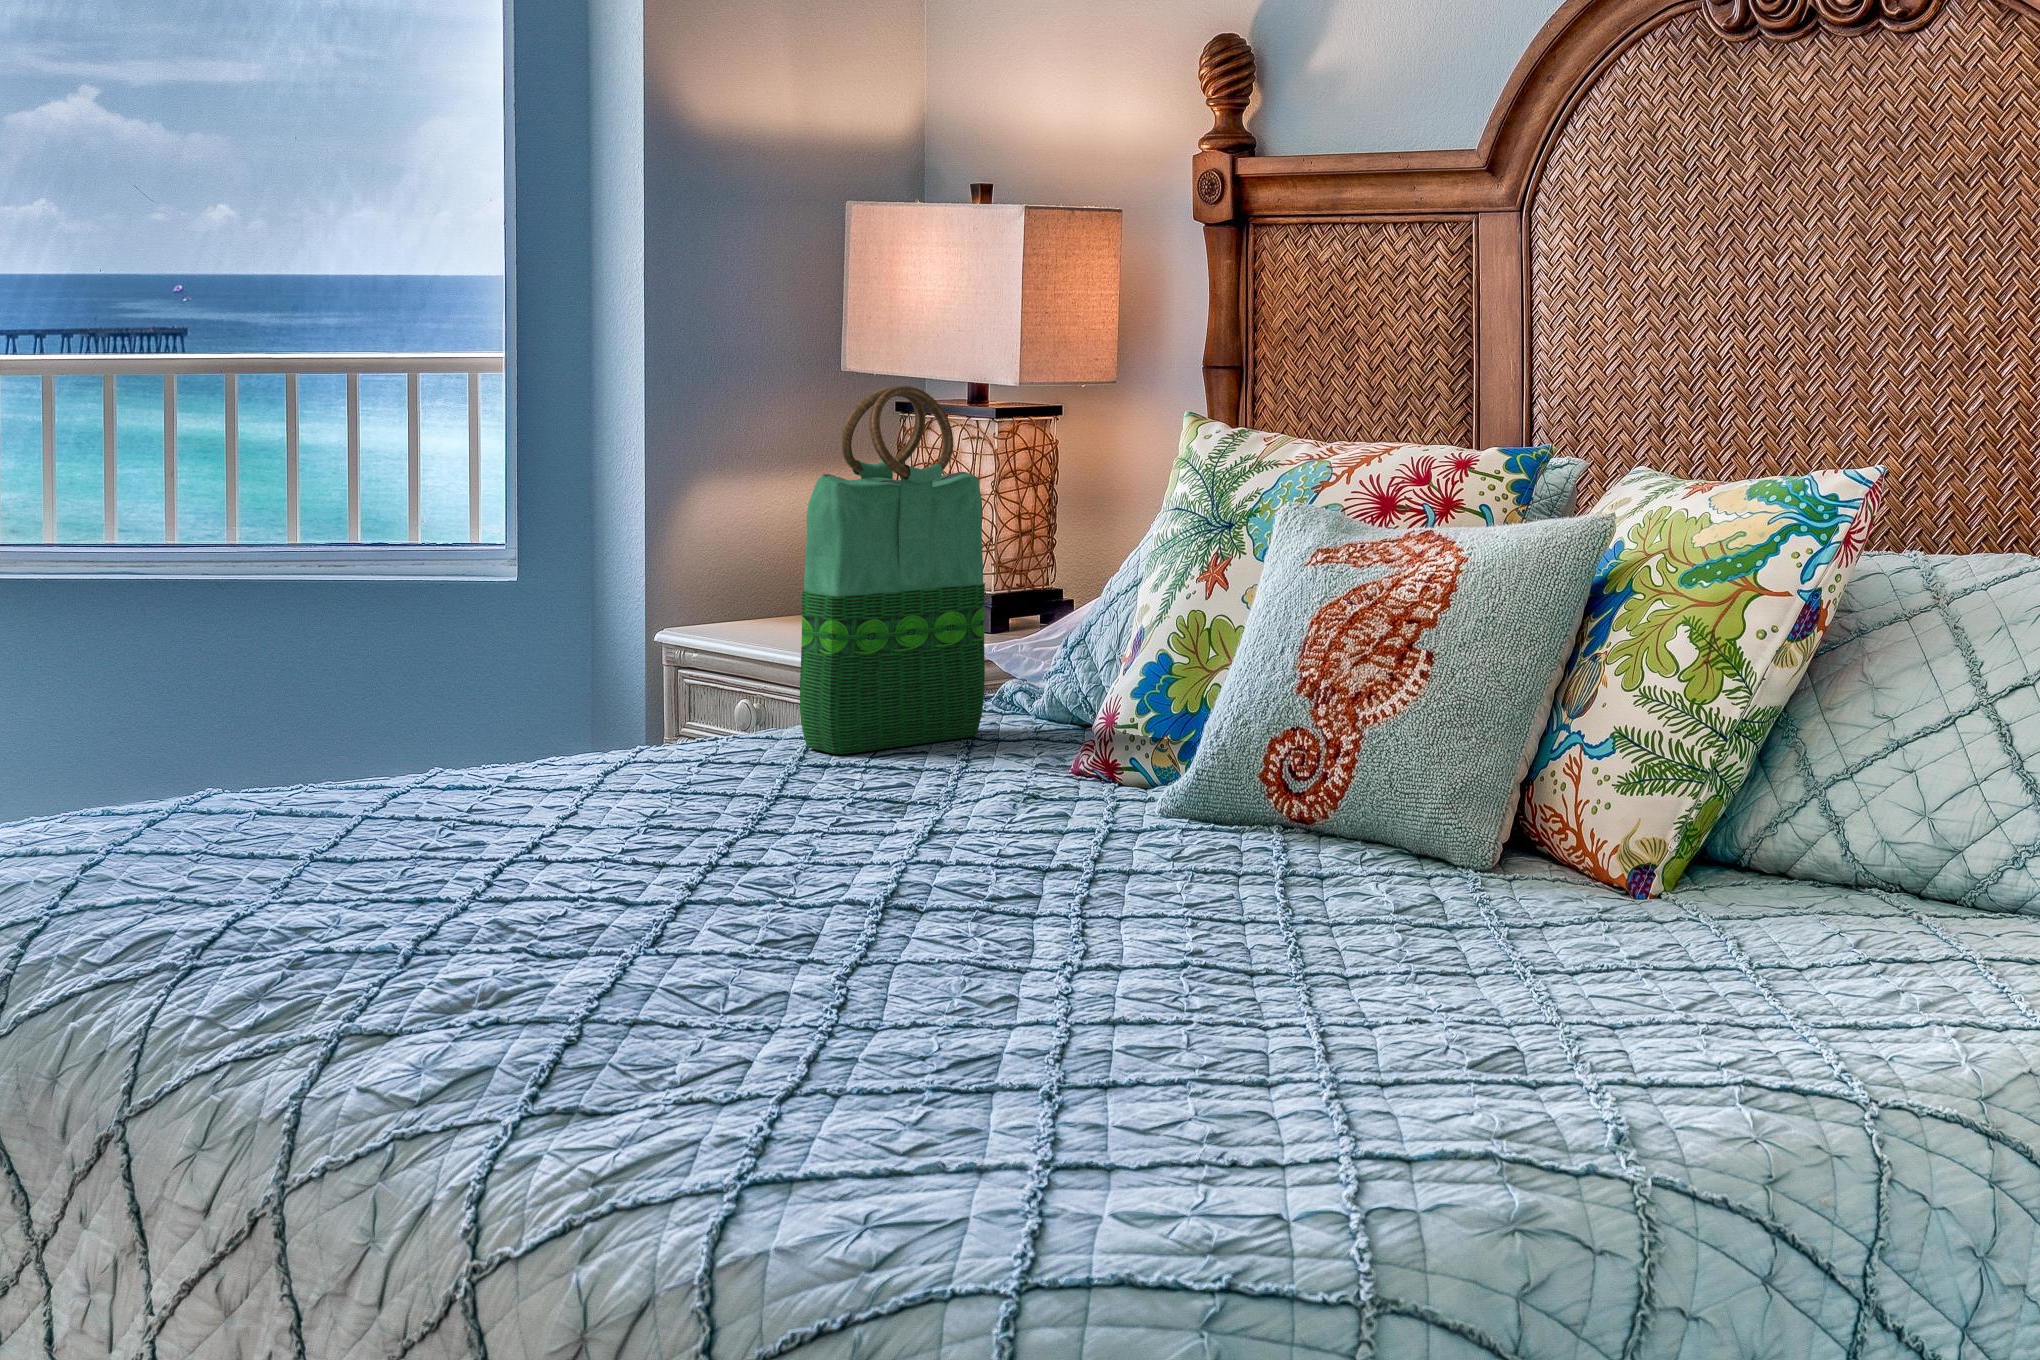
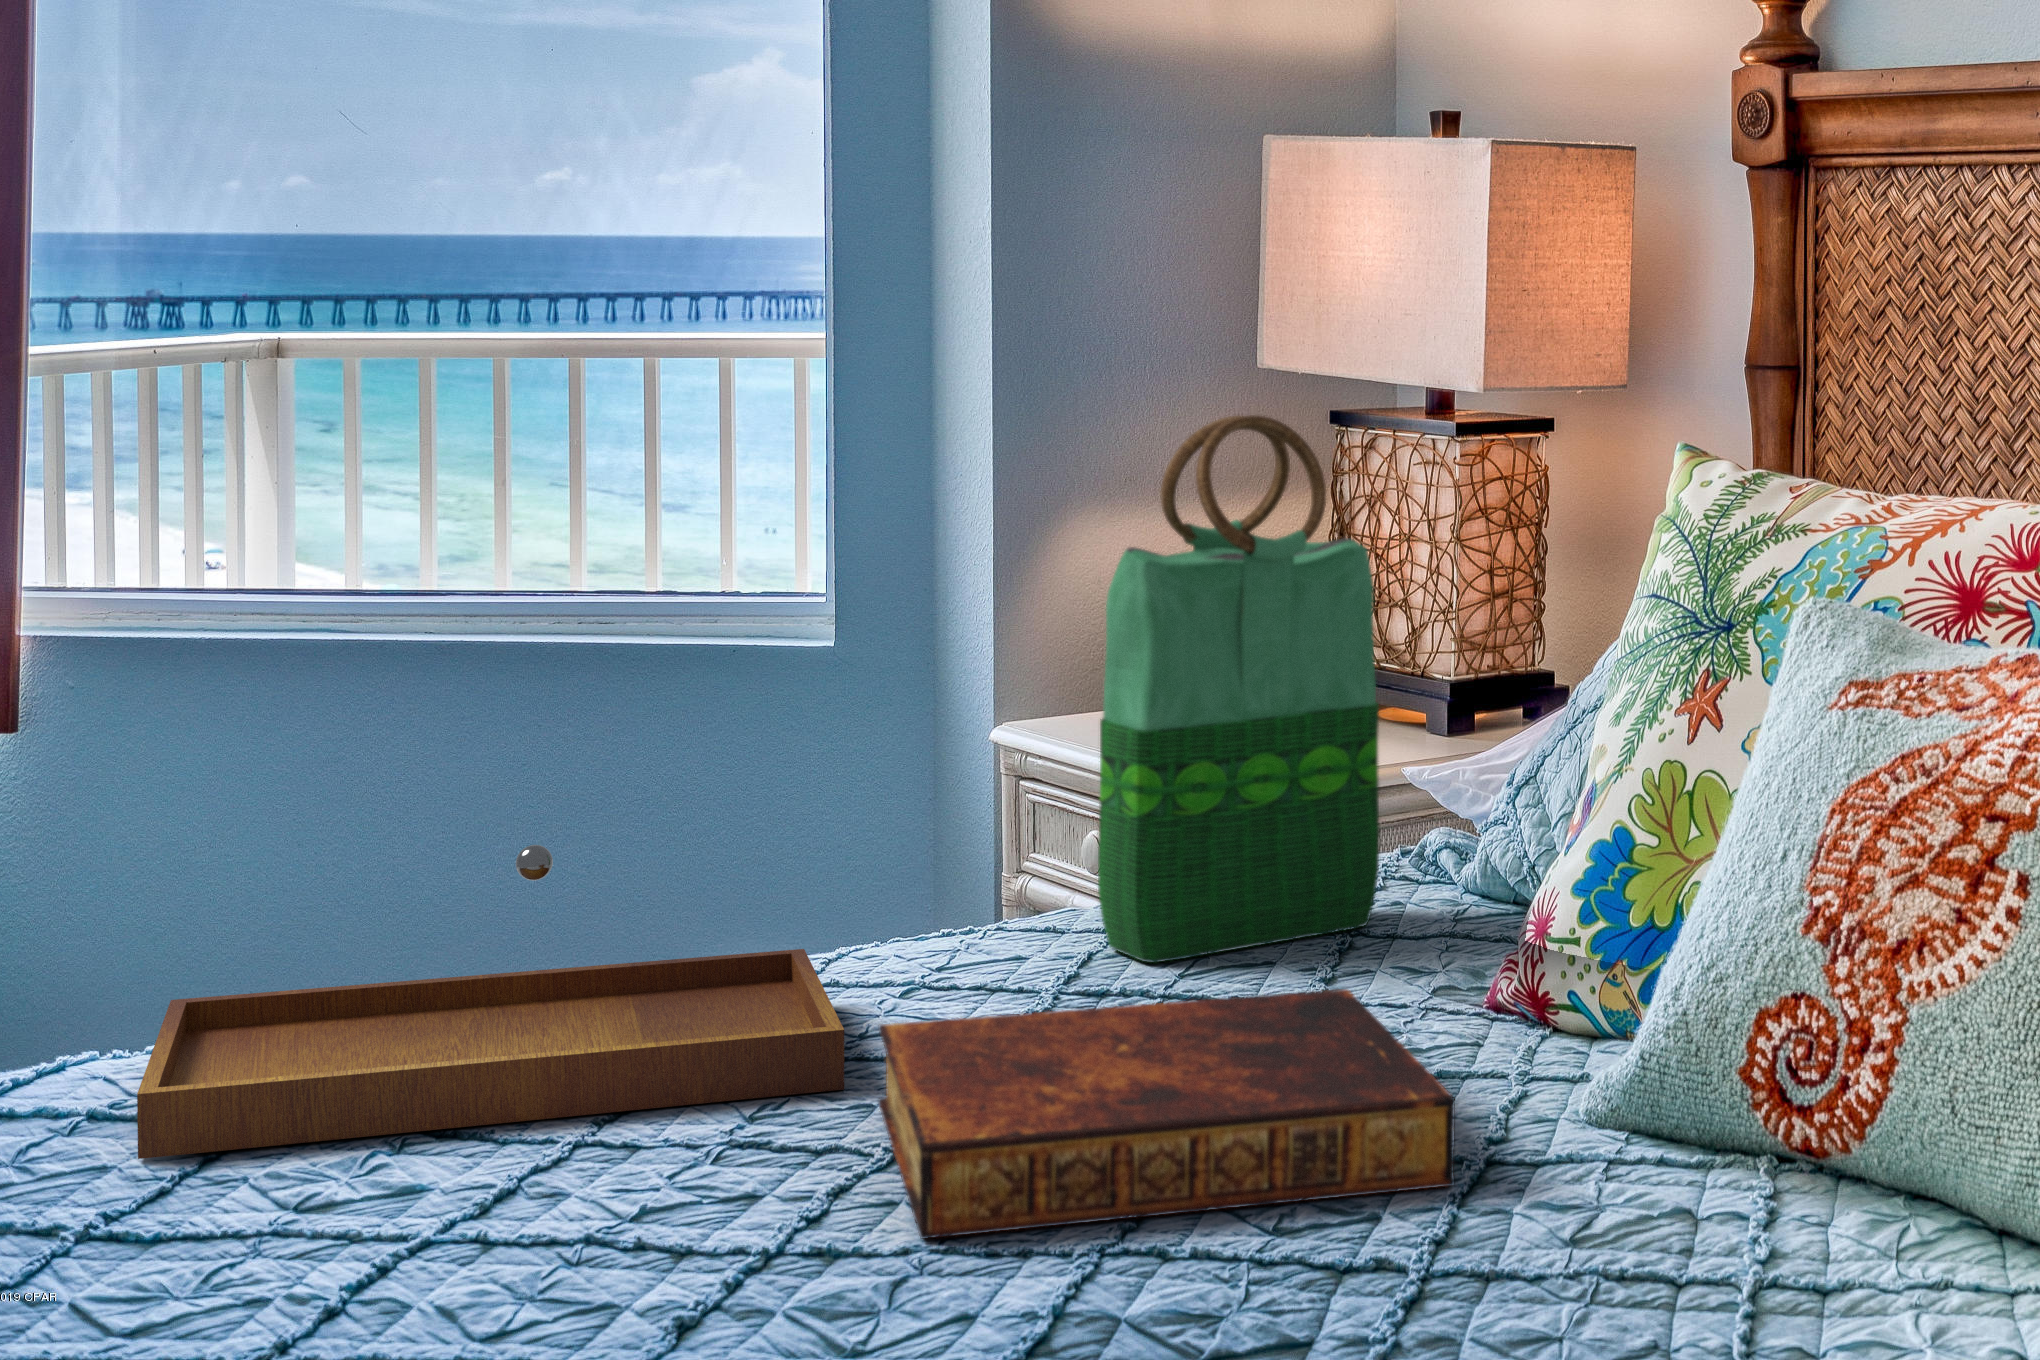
tray: none [211,661,675,847] -> present [137,845,844,1159]
book: none [703,748,1086,871] -> present [878,989,1455,1239]

